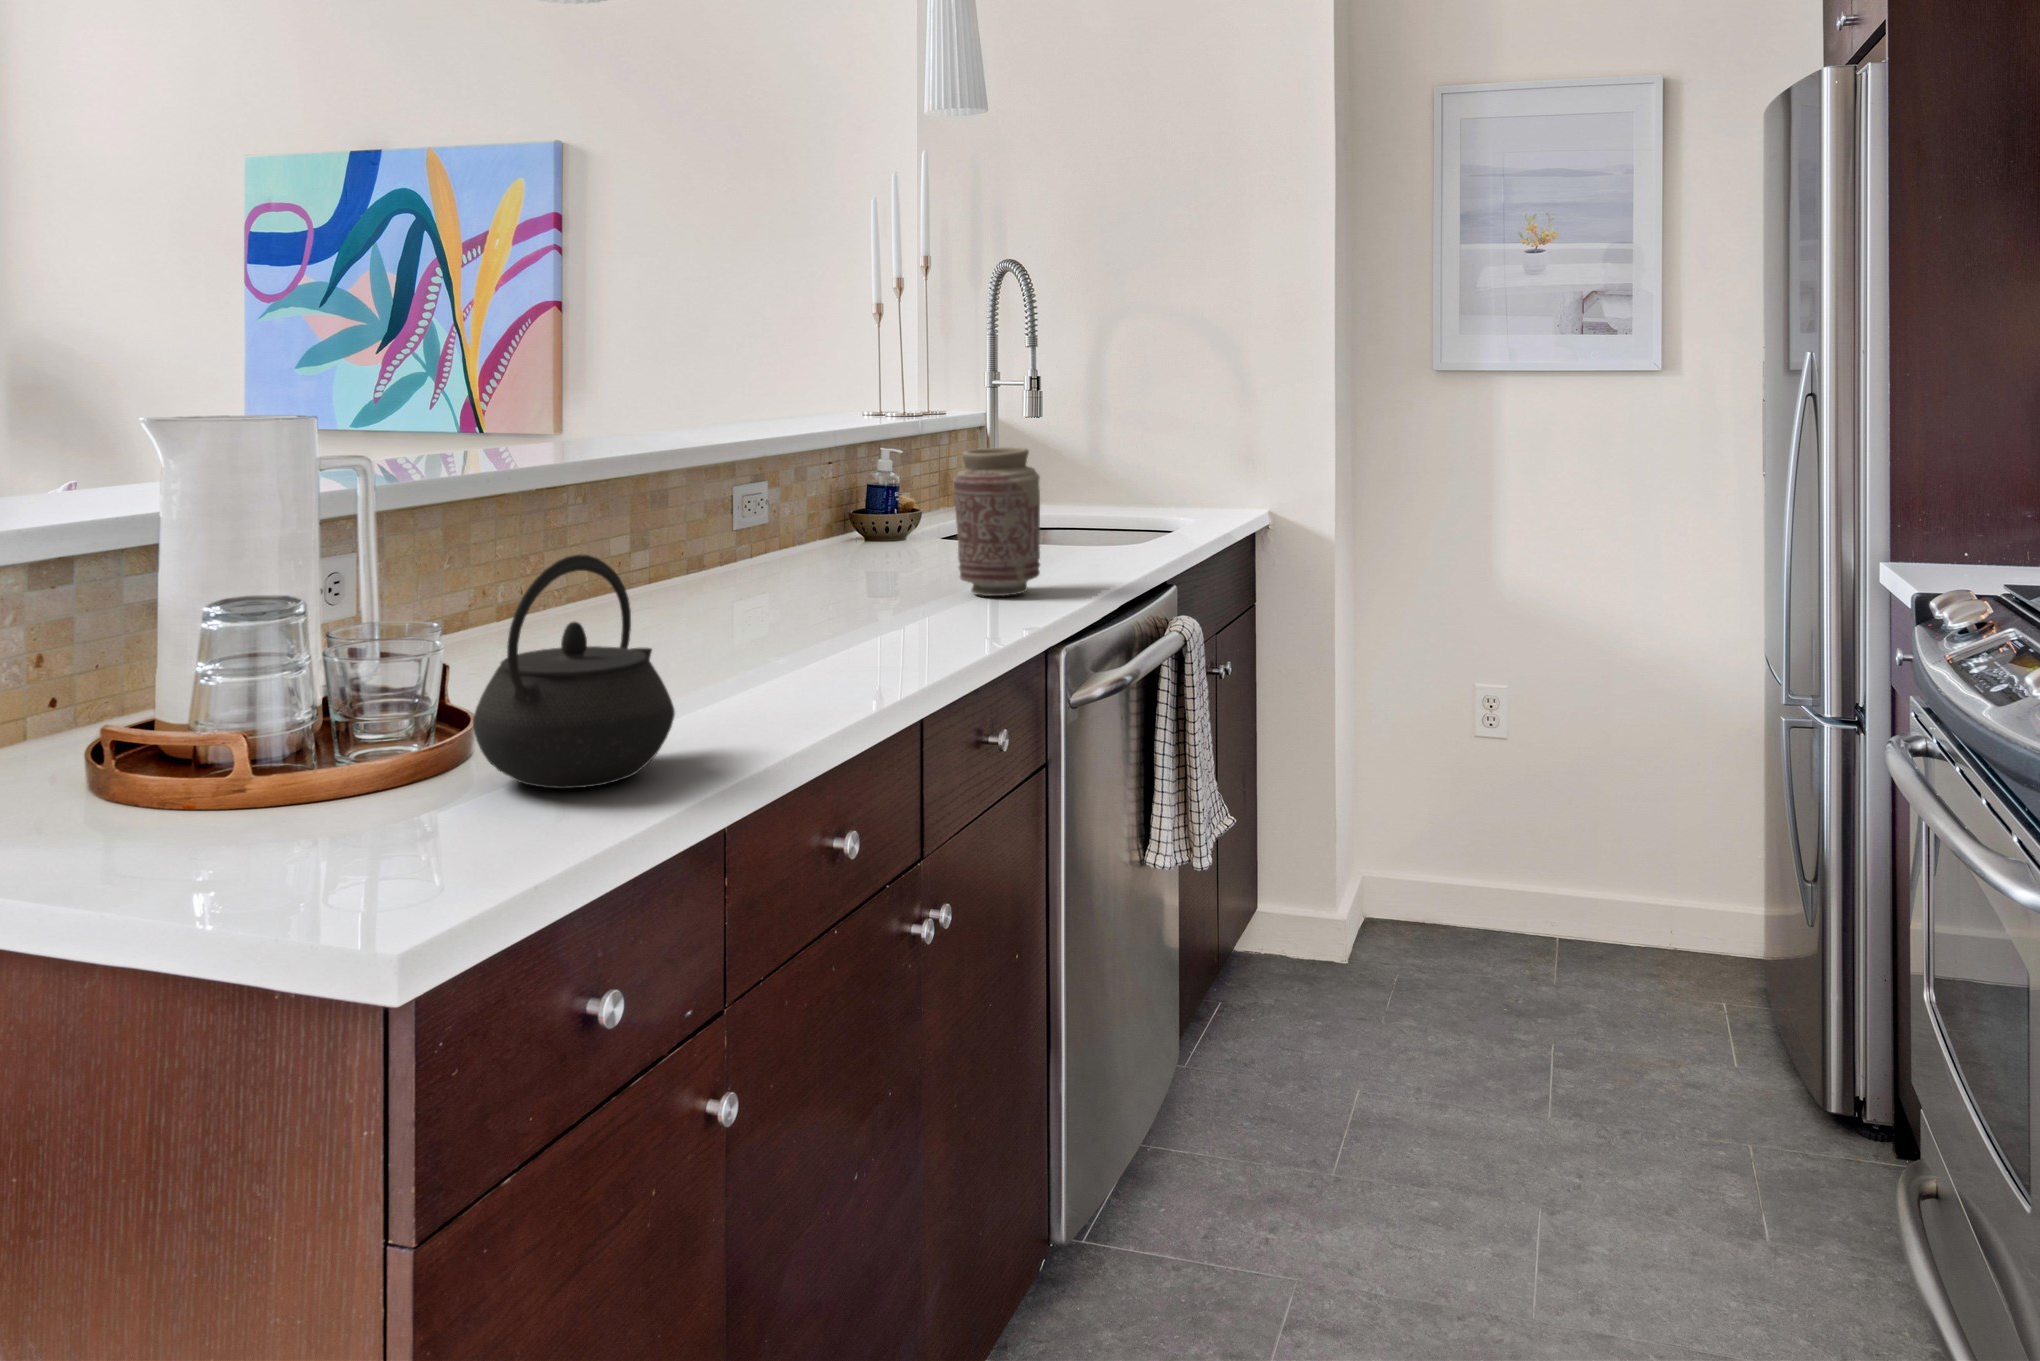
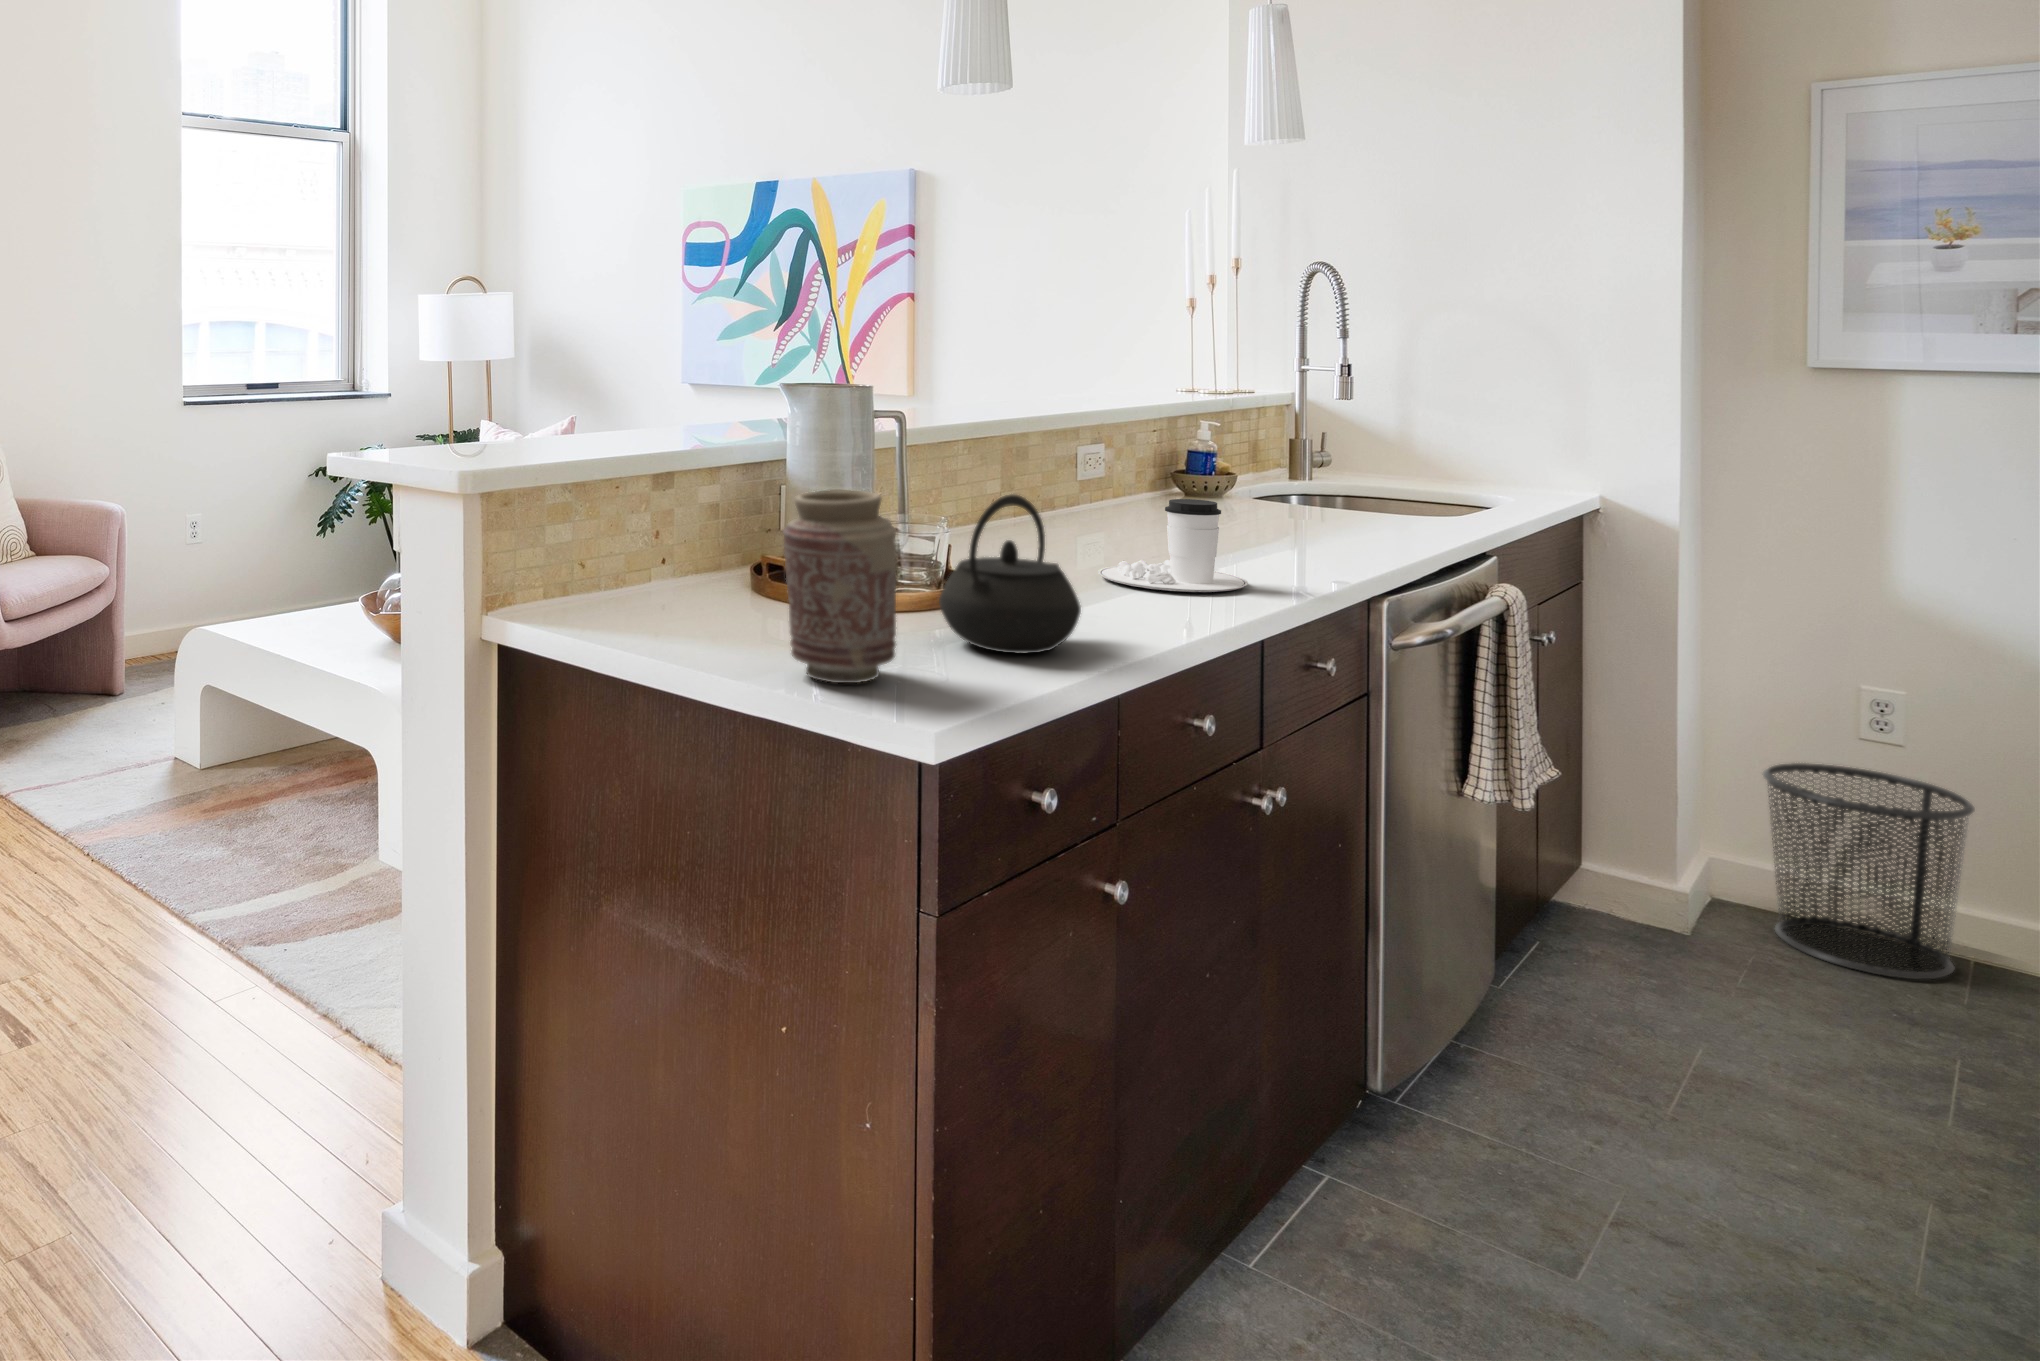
vase: present [953,447,1040,596] -> present [783,490,896,683]
coffee cup: none [731,544,909,665] -> present [1098,499,1248,592]
waste bin: none [1407,768,1566,974] -> present [1763,763,1975,979]

